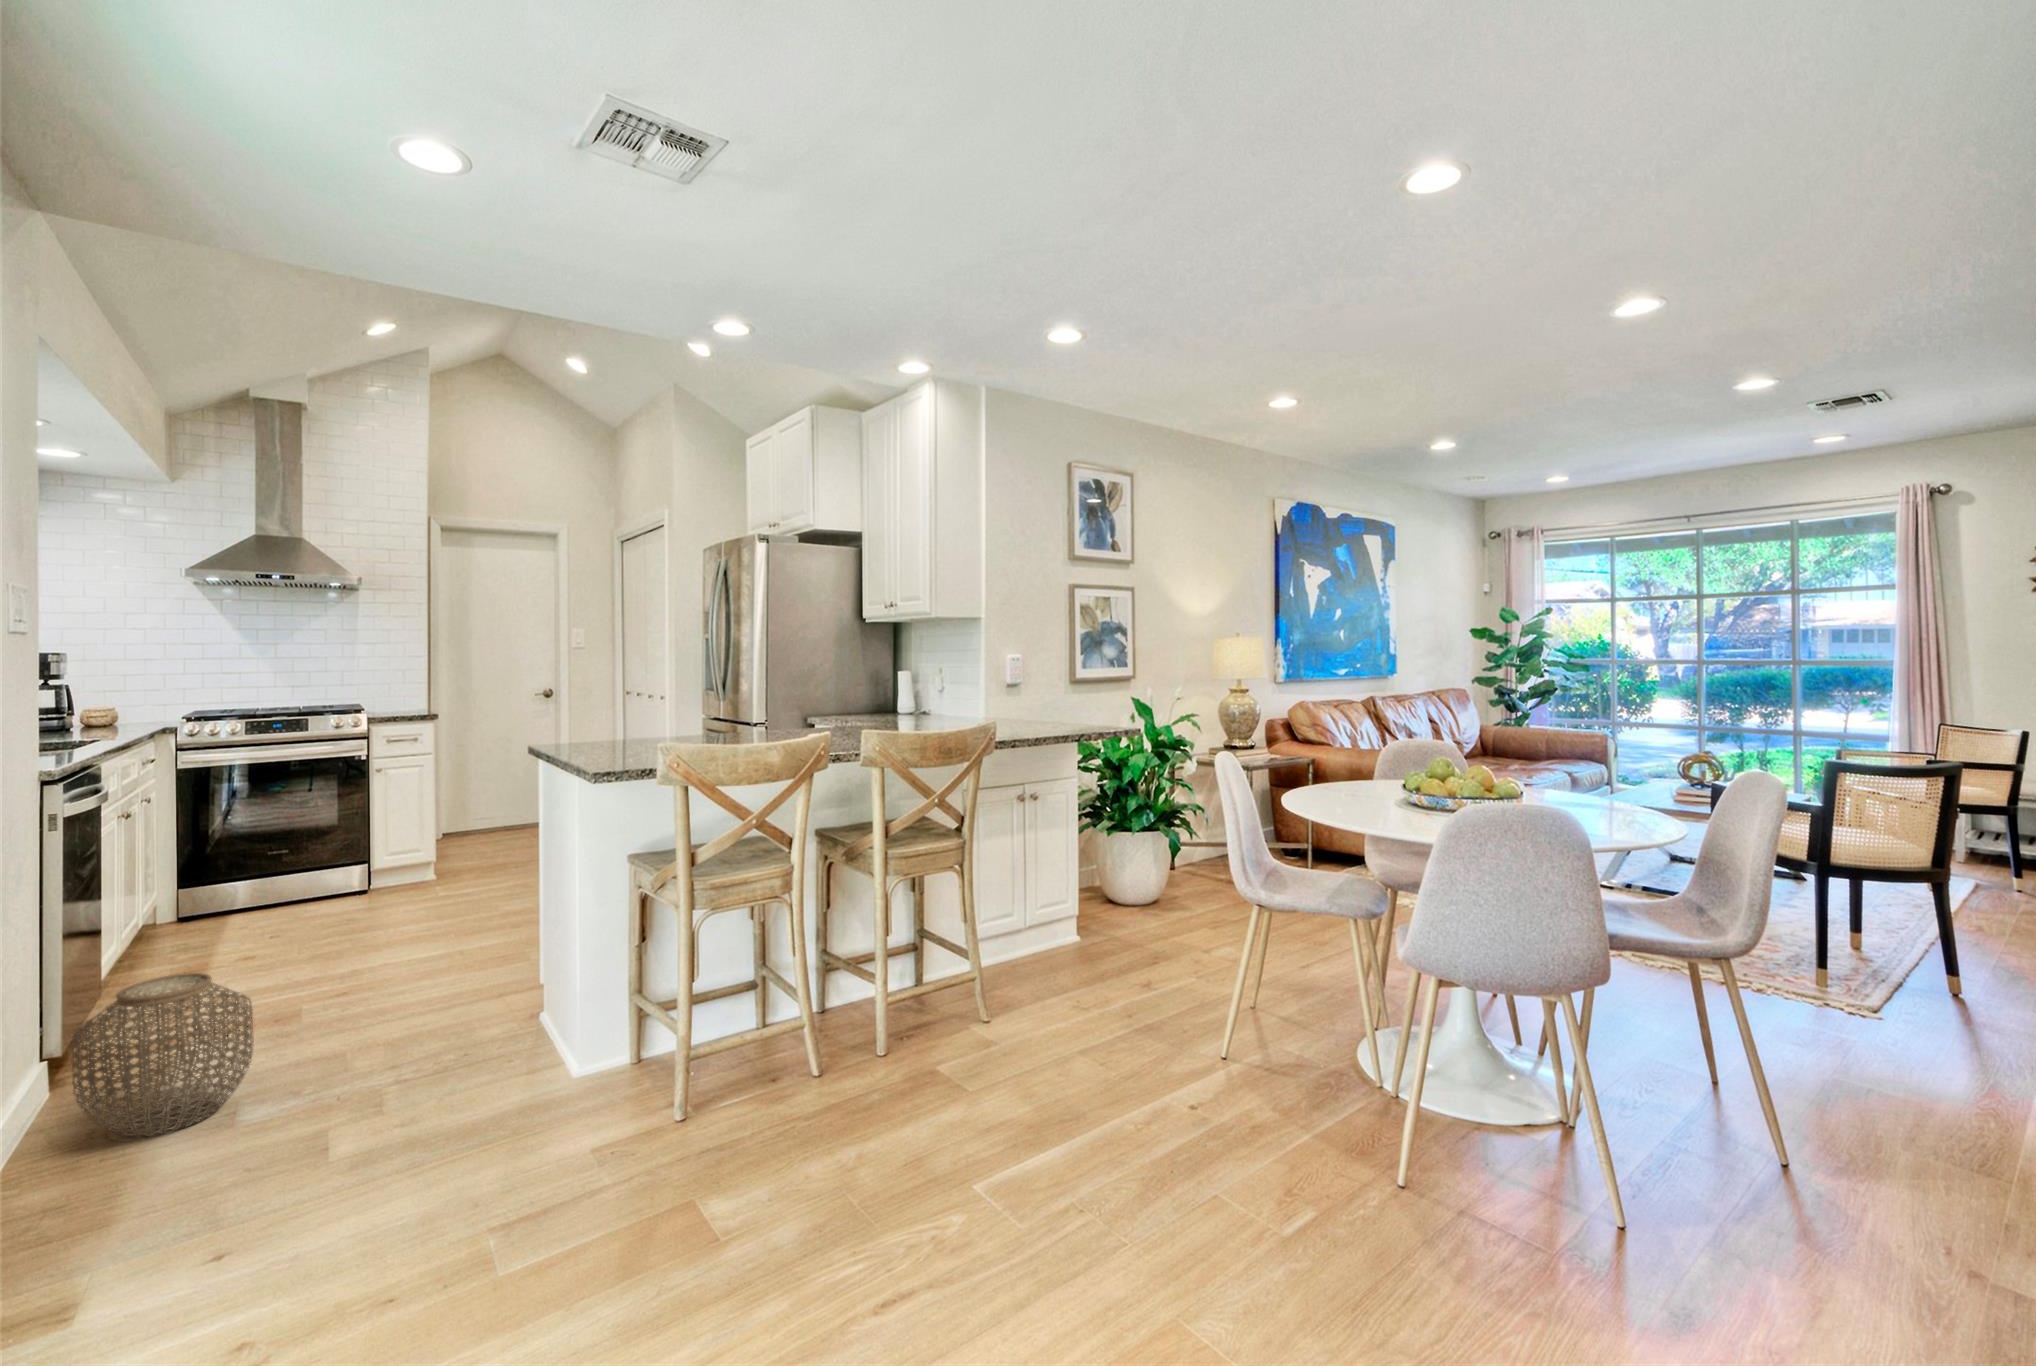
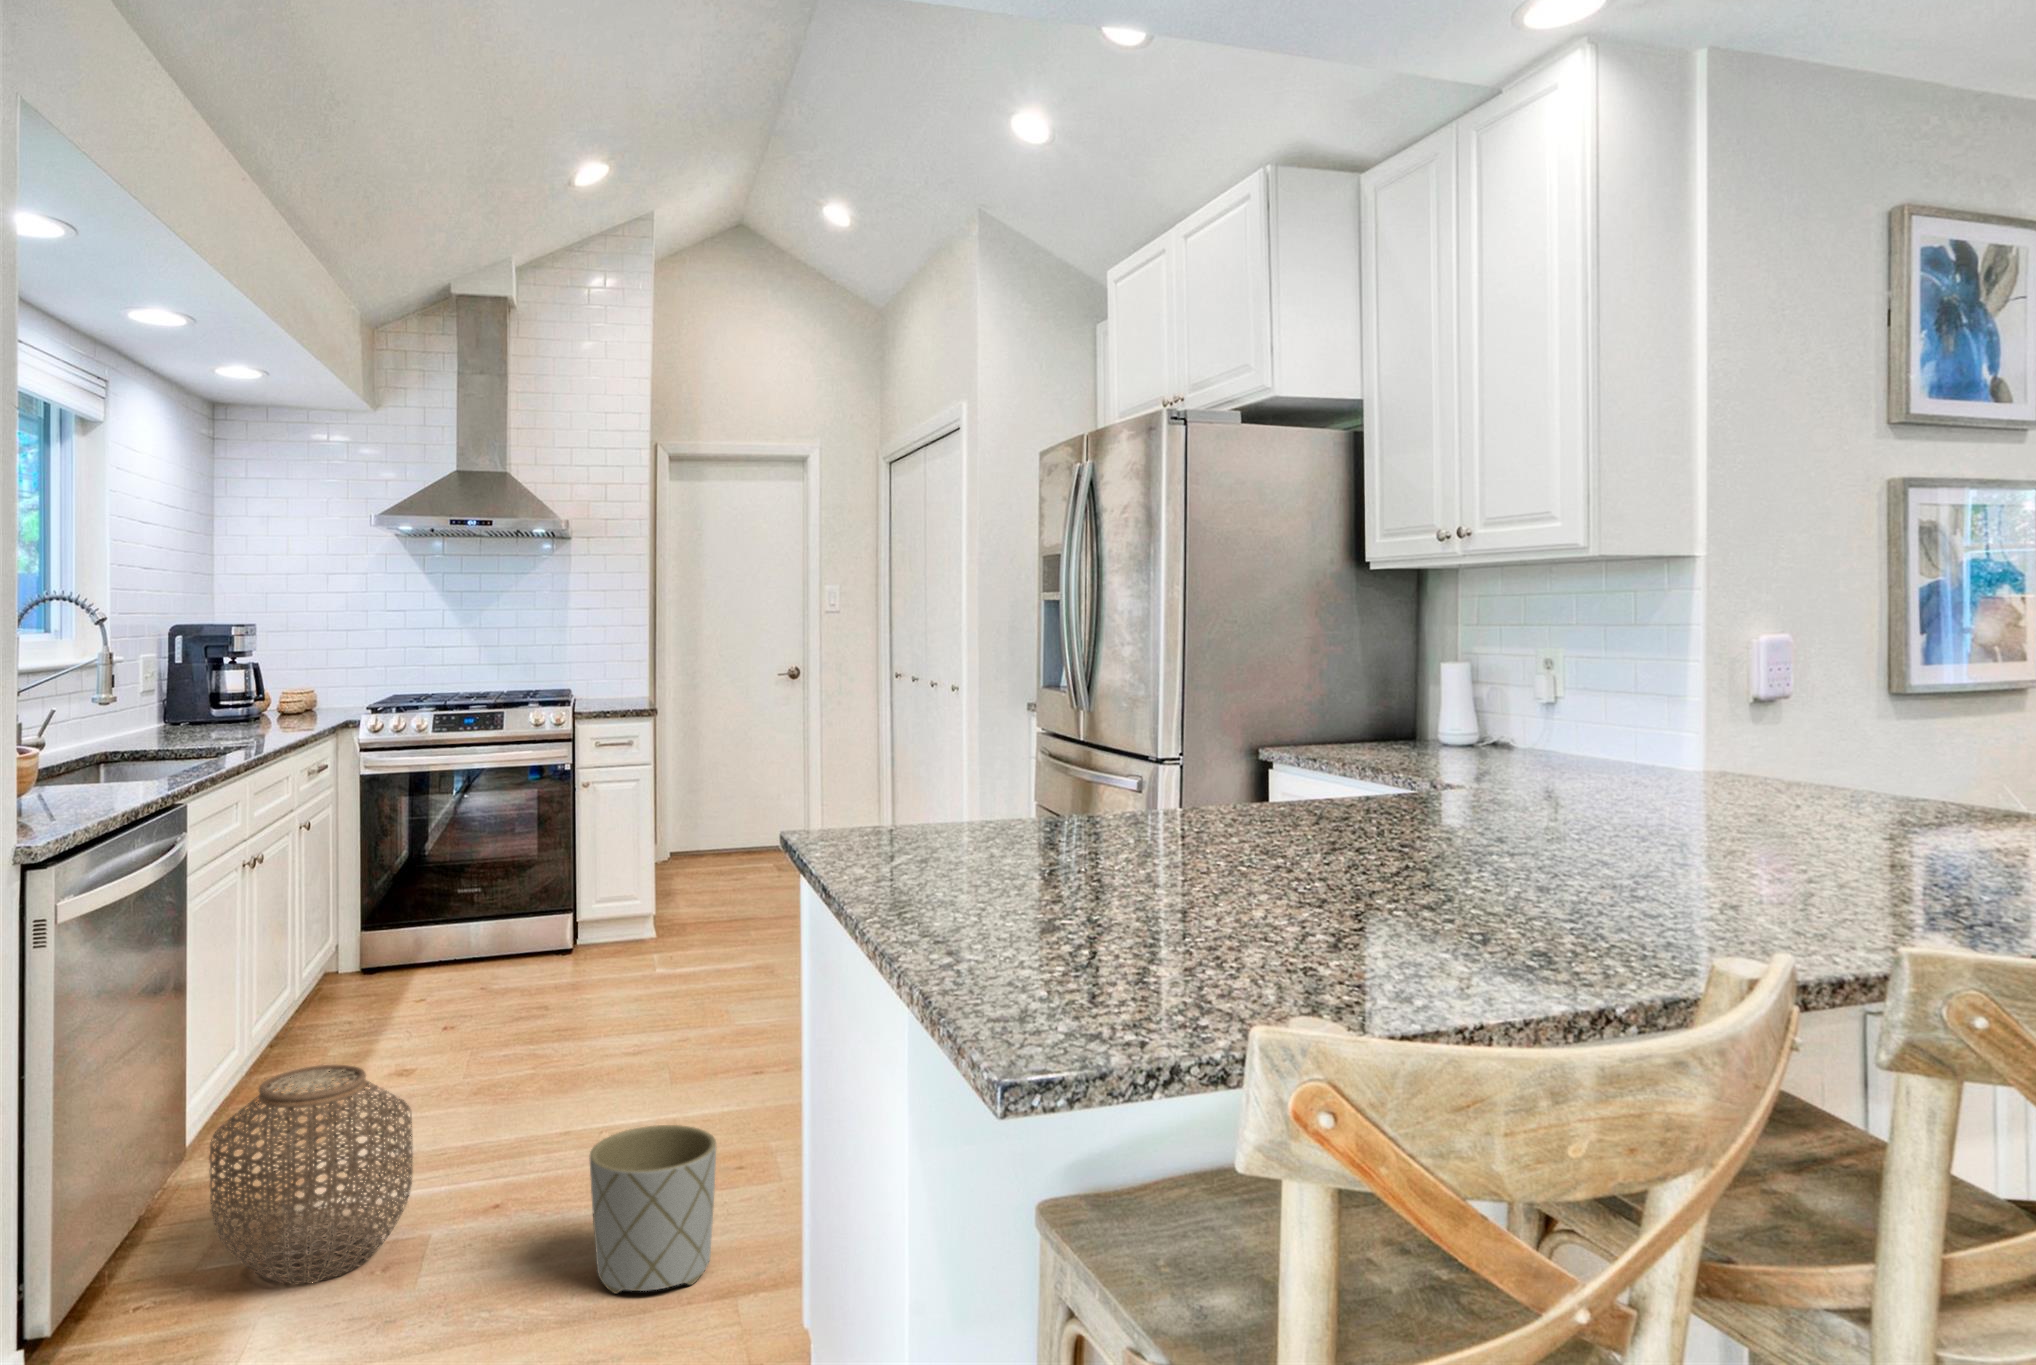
planter: none [403,987,501,1103] -> present [589,1125,716,1294]

